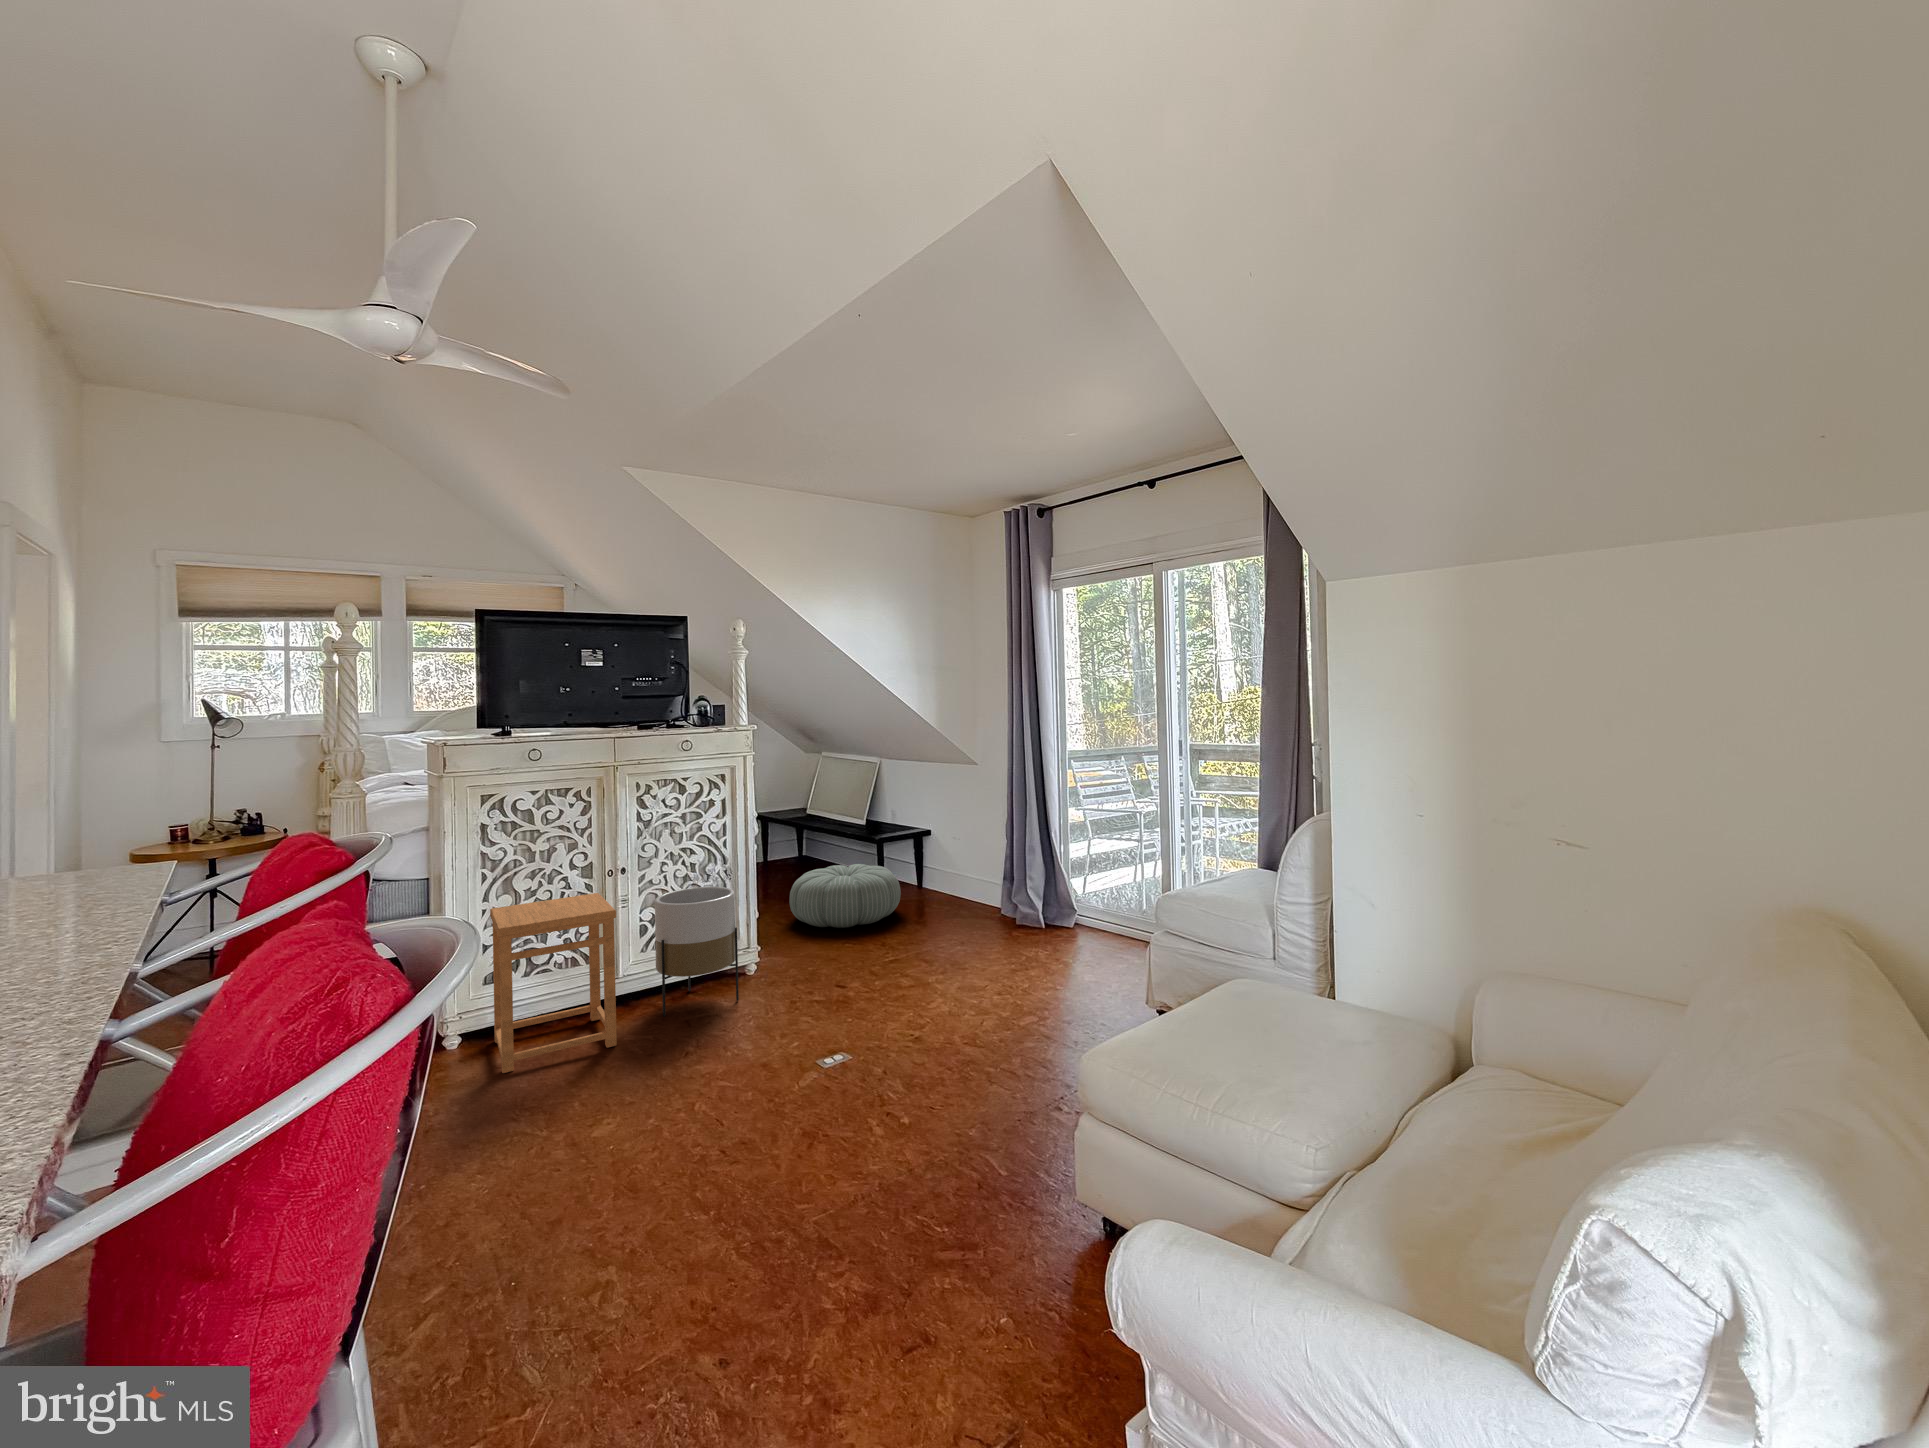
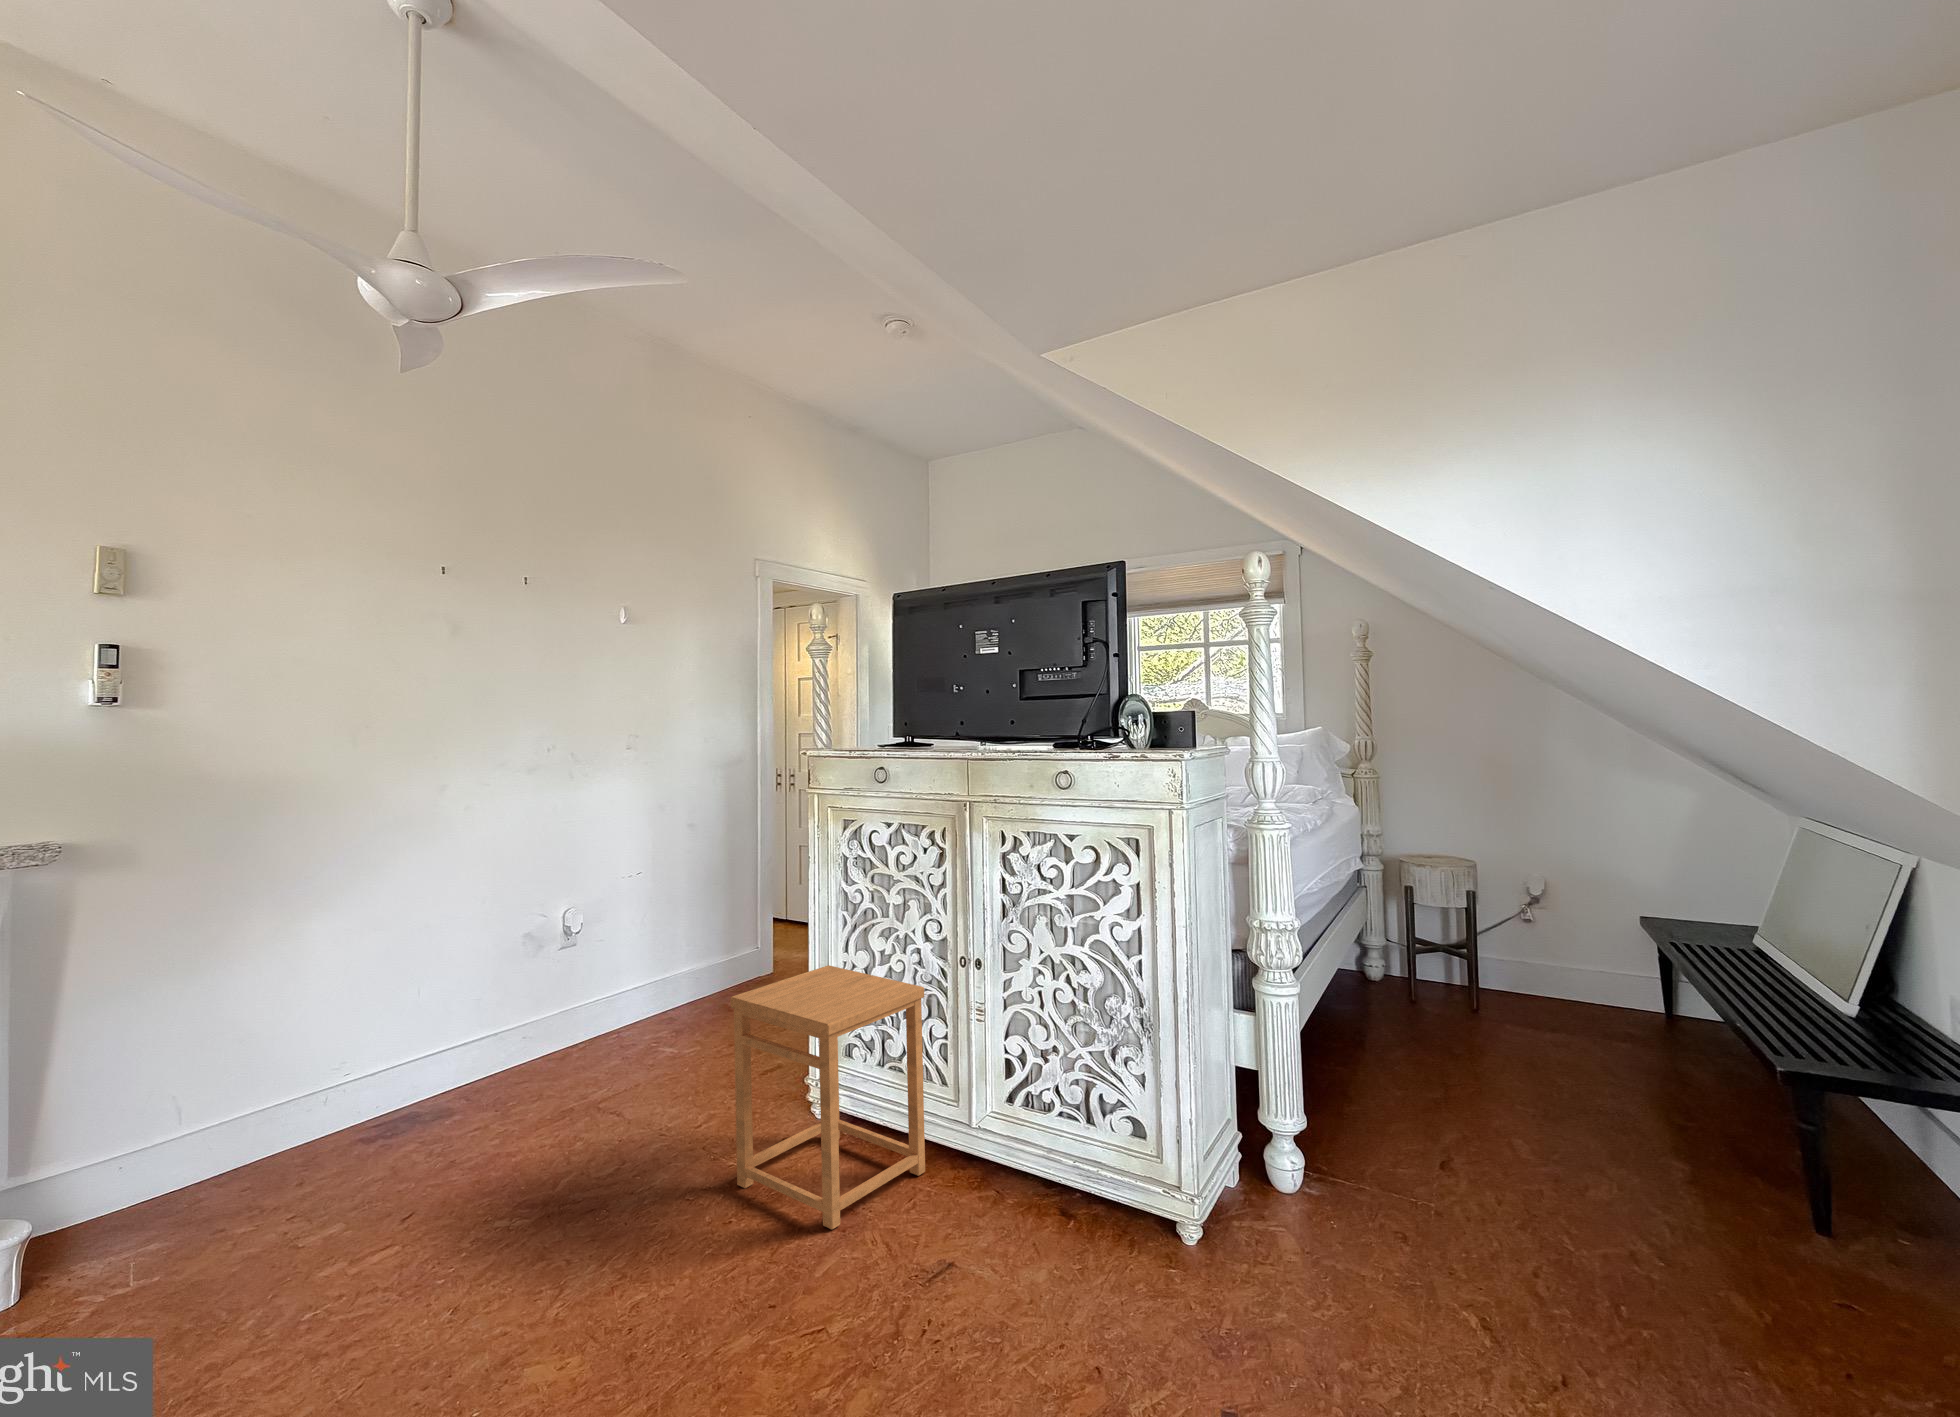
pouf: present [789,864,901,928] -> none [1438,1074,1754,1276]
planter: present [655,887,739,1016] -> none [948,1022,1085,1271]

